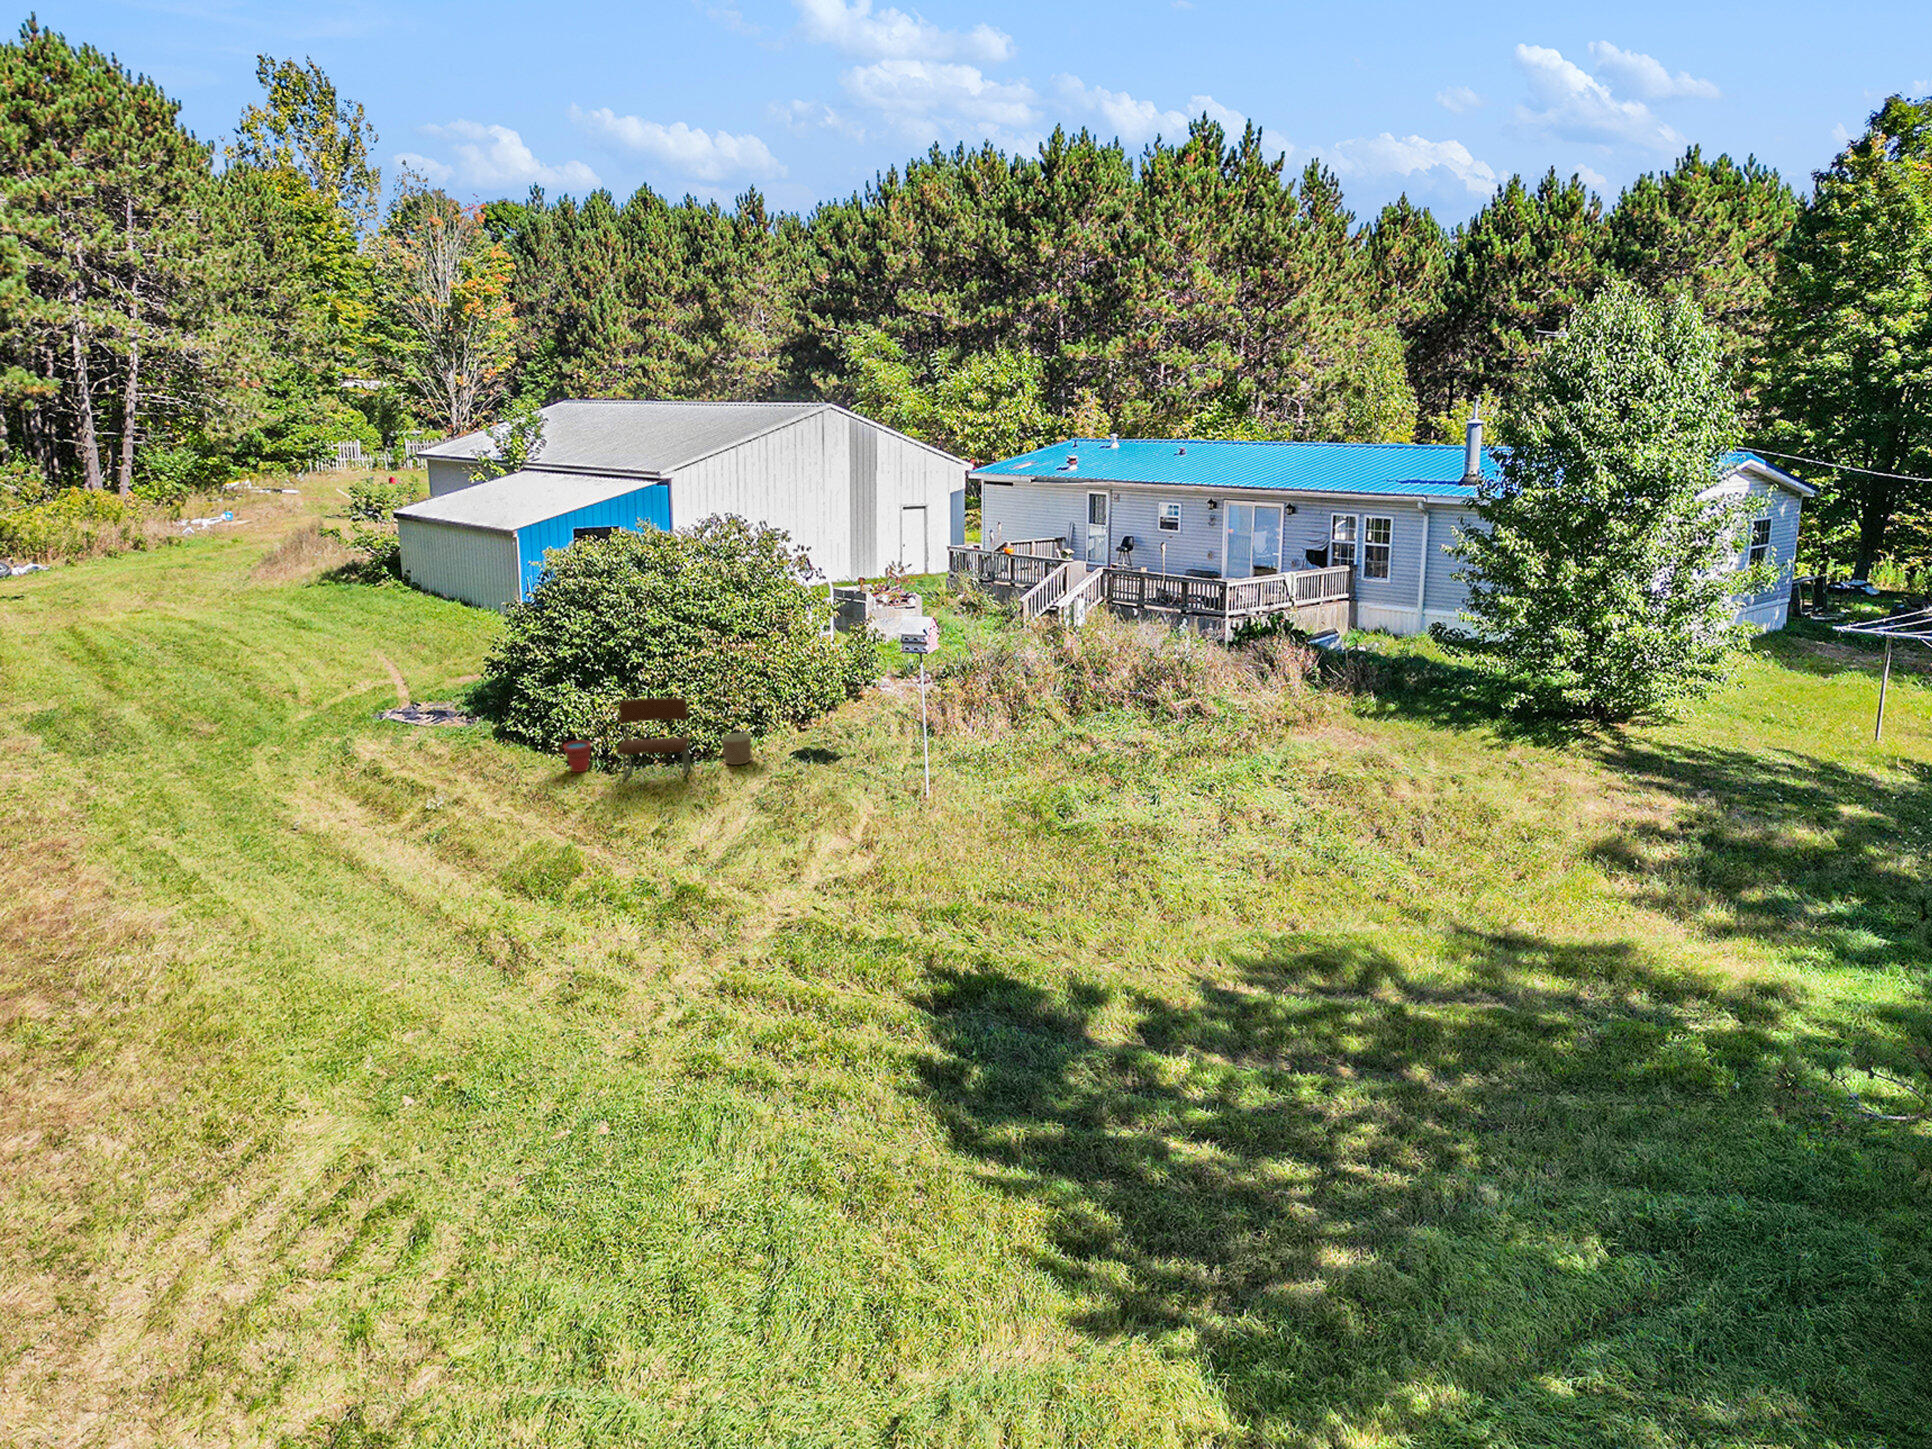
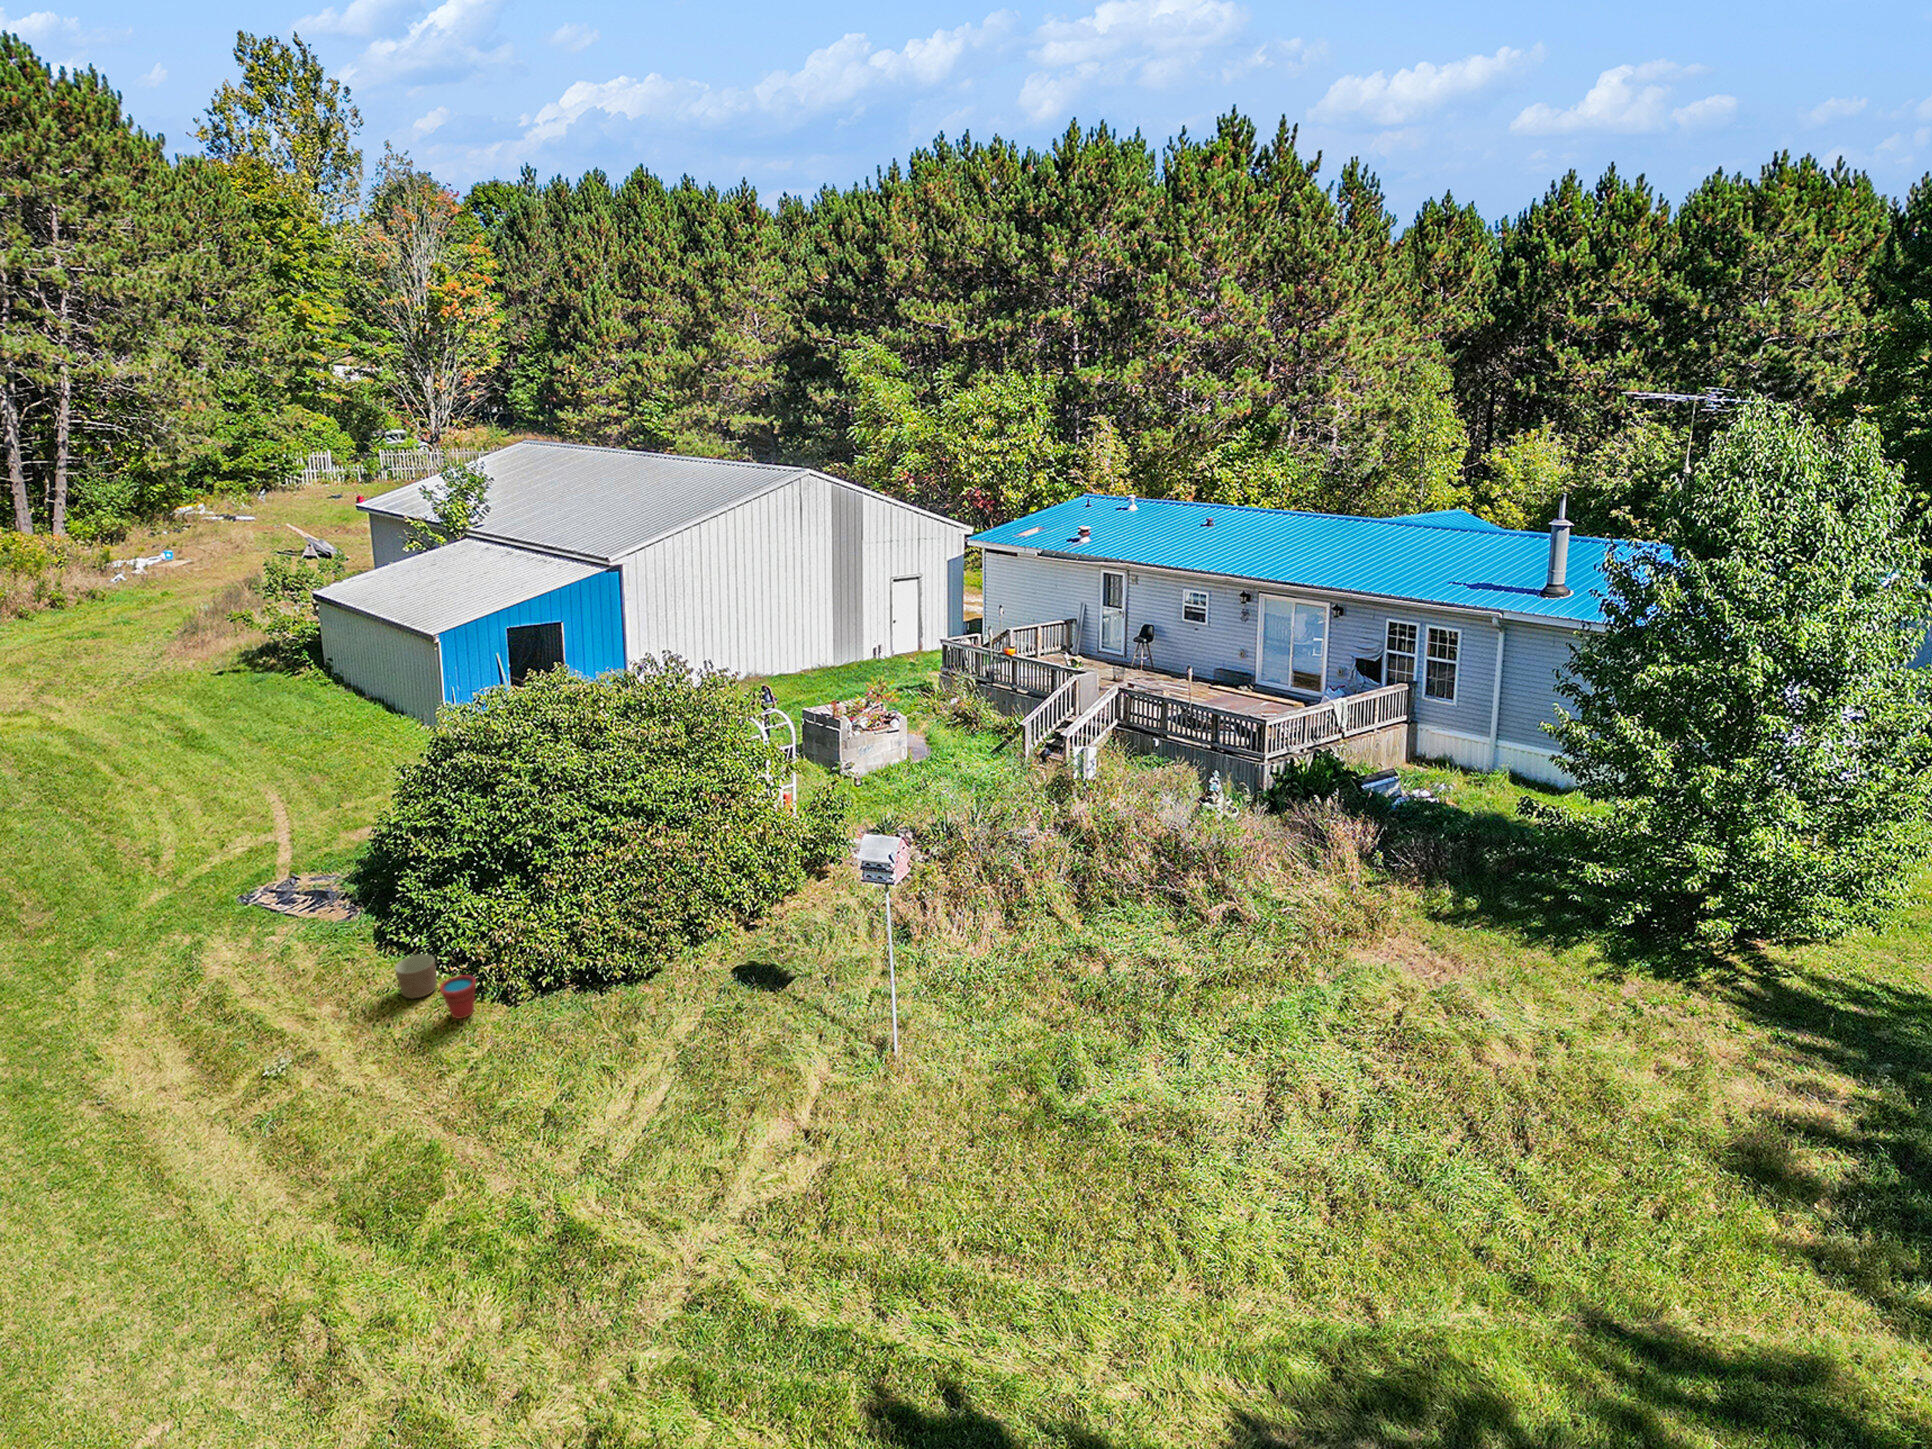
bench: present [616,698,690,779] -> none [500,929,601,1036]
planter: present [722,733,752,765] -> present [395,954,437,998]

